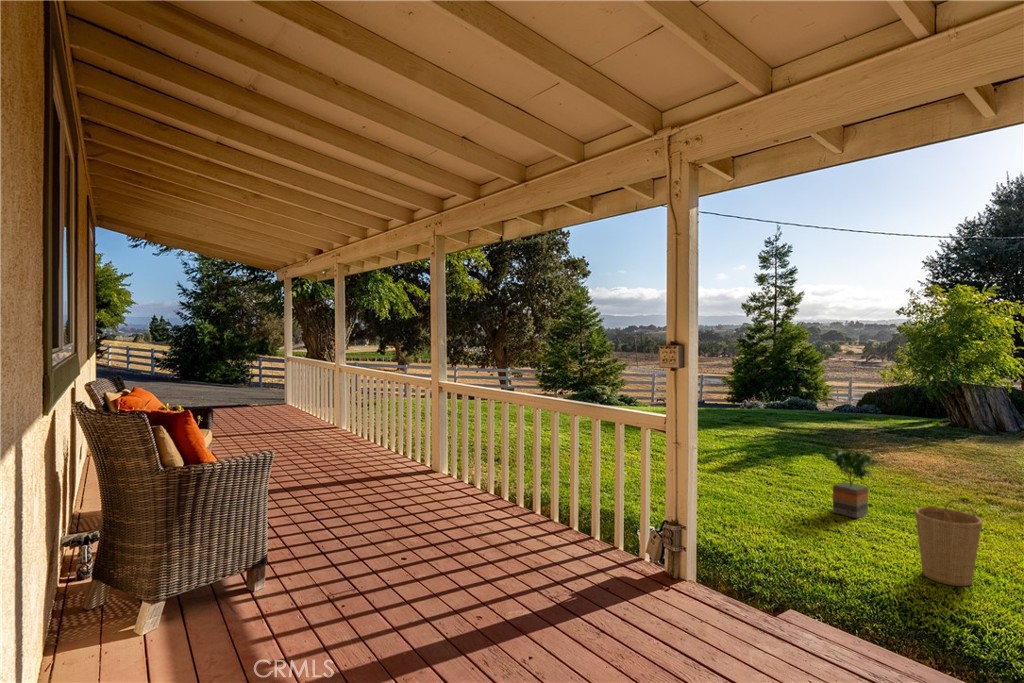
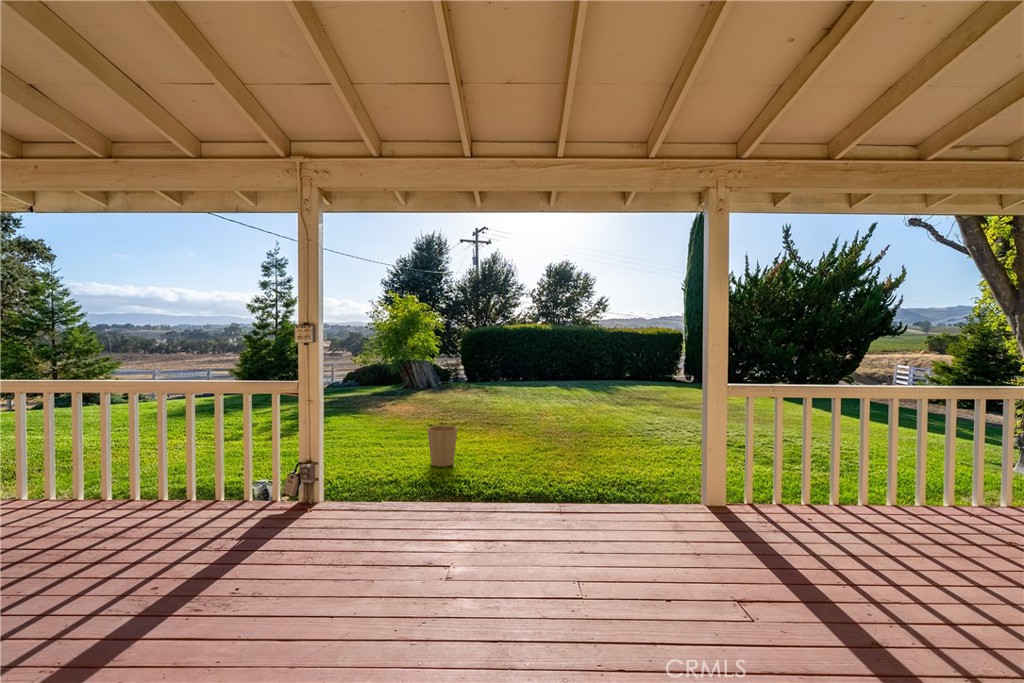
potted tree: present [833,451,876,518] -> none [368,404,395,447]

